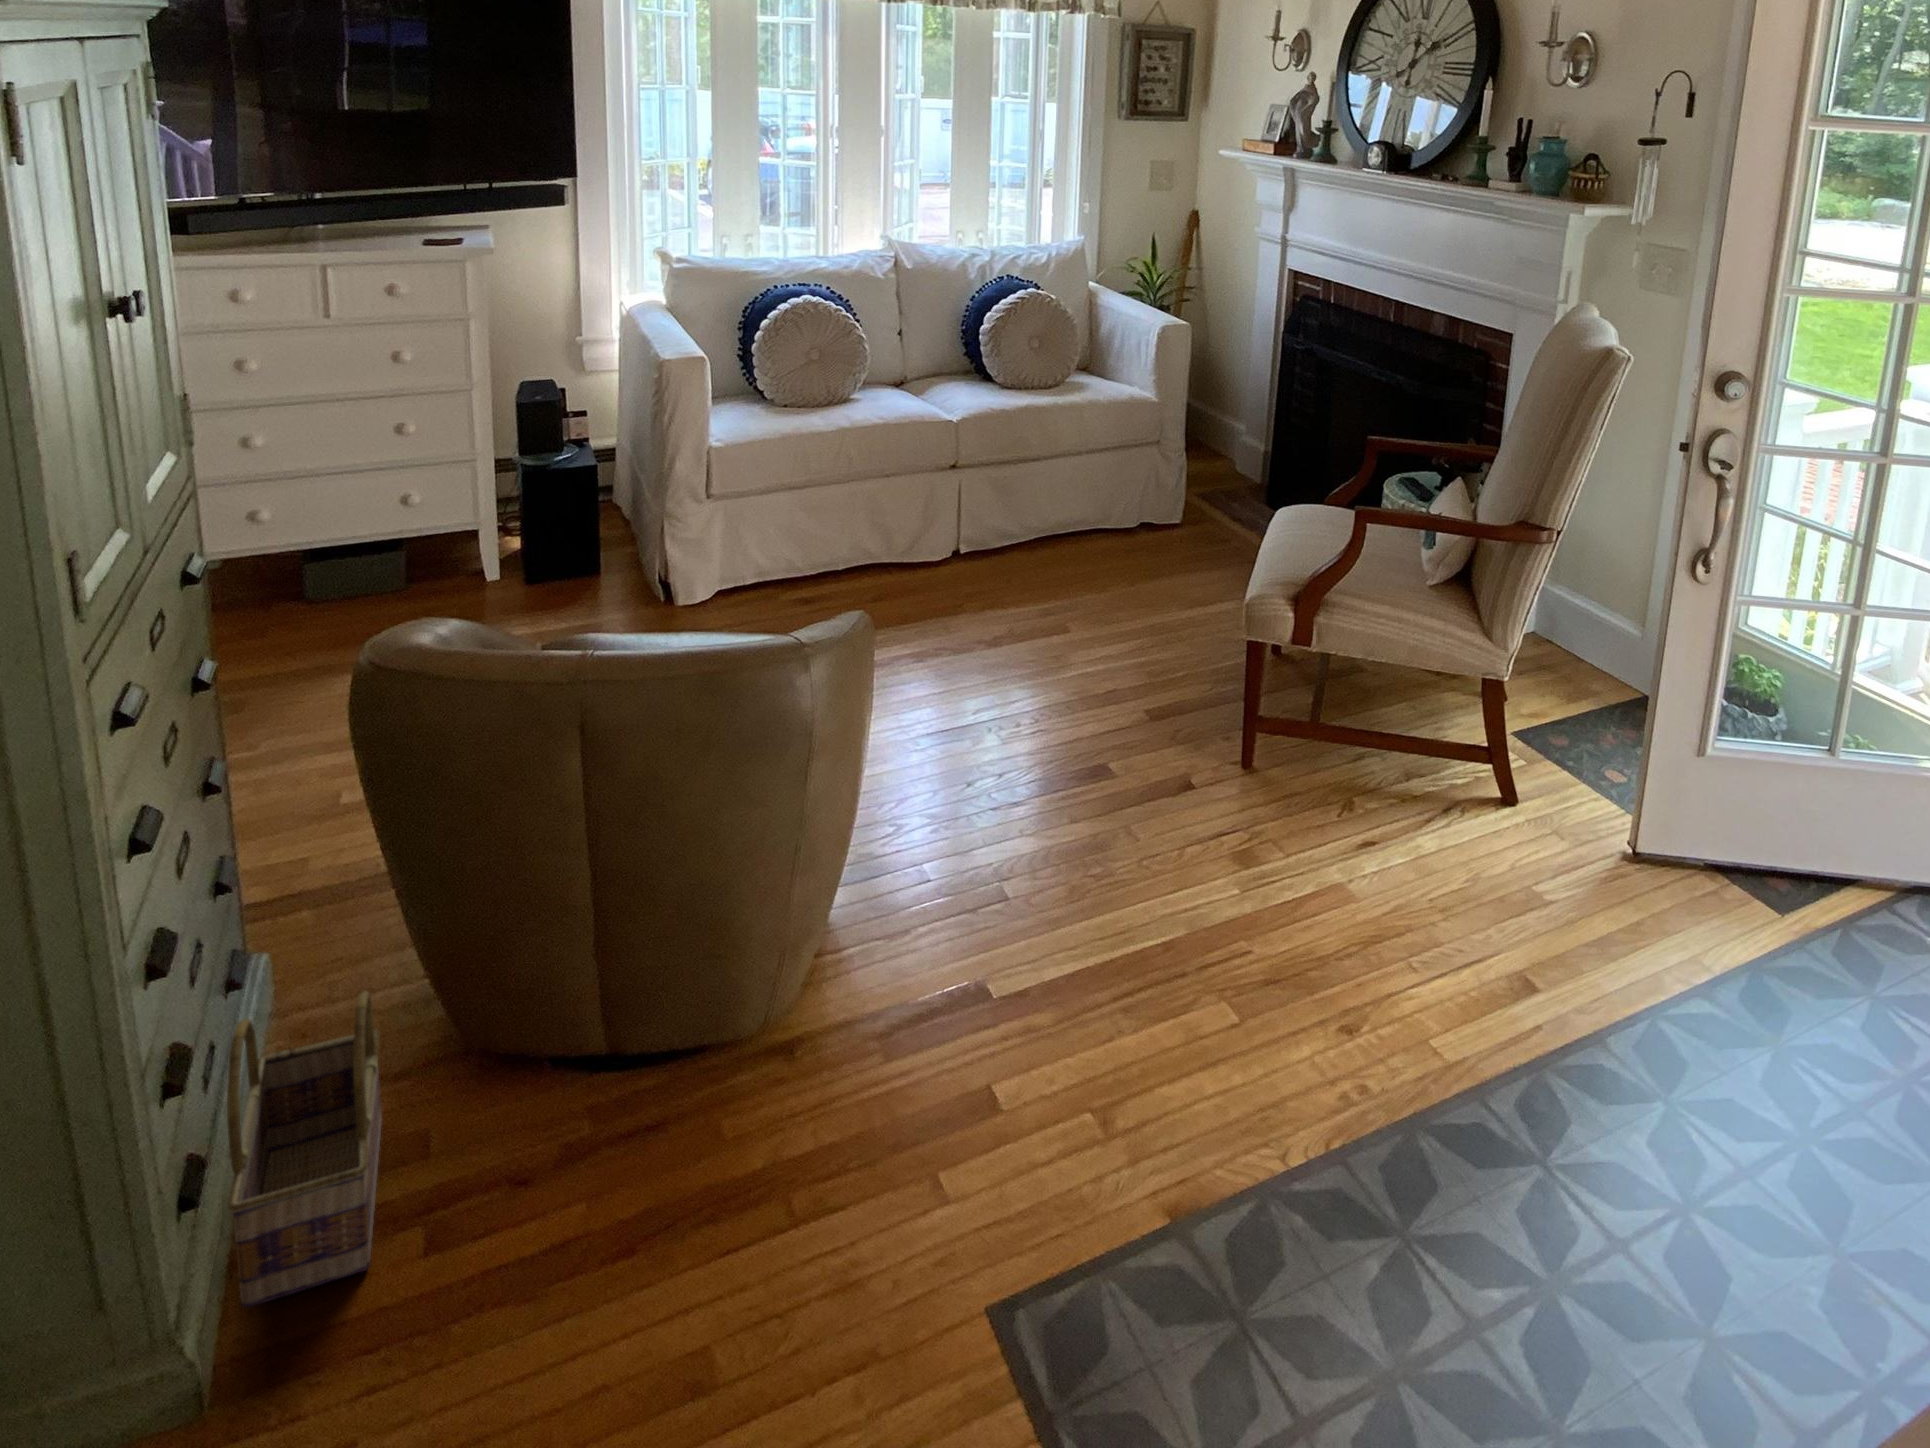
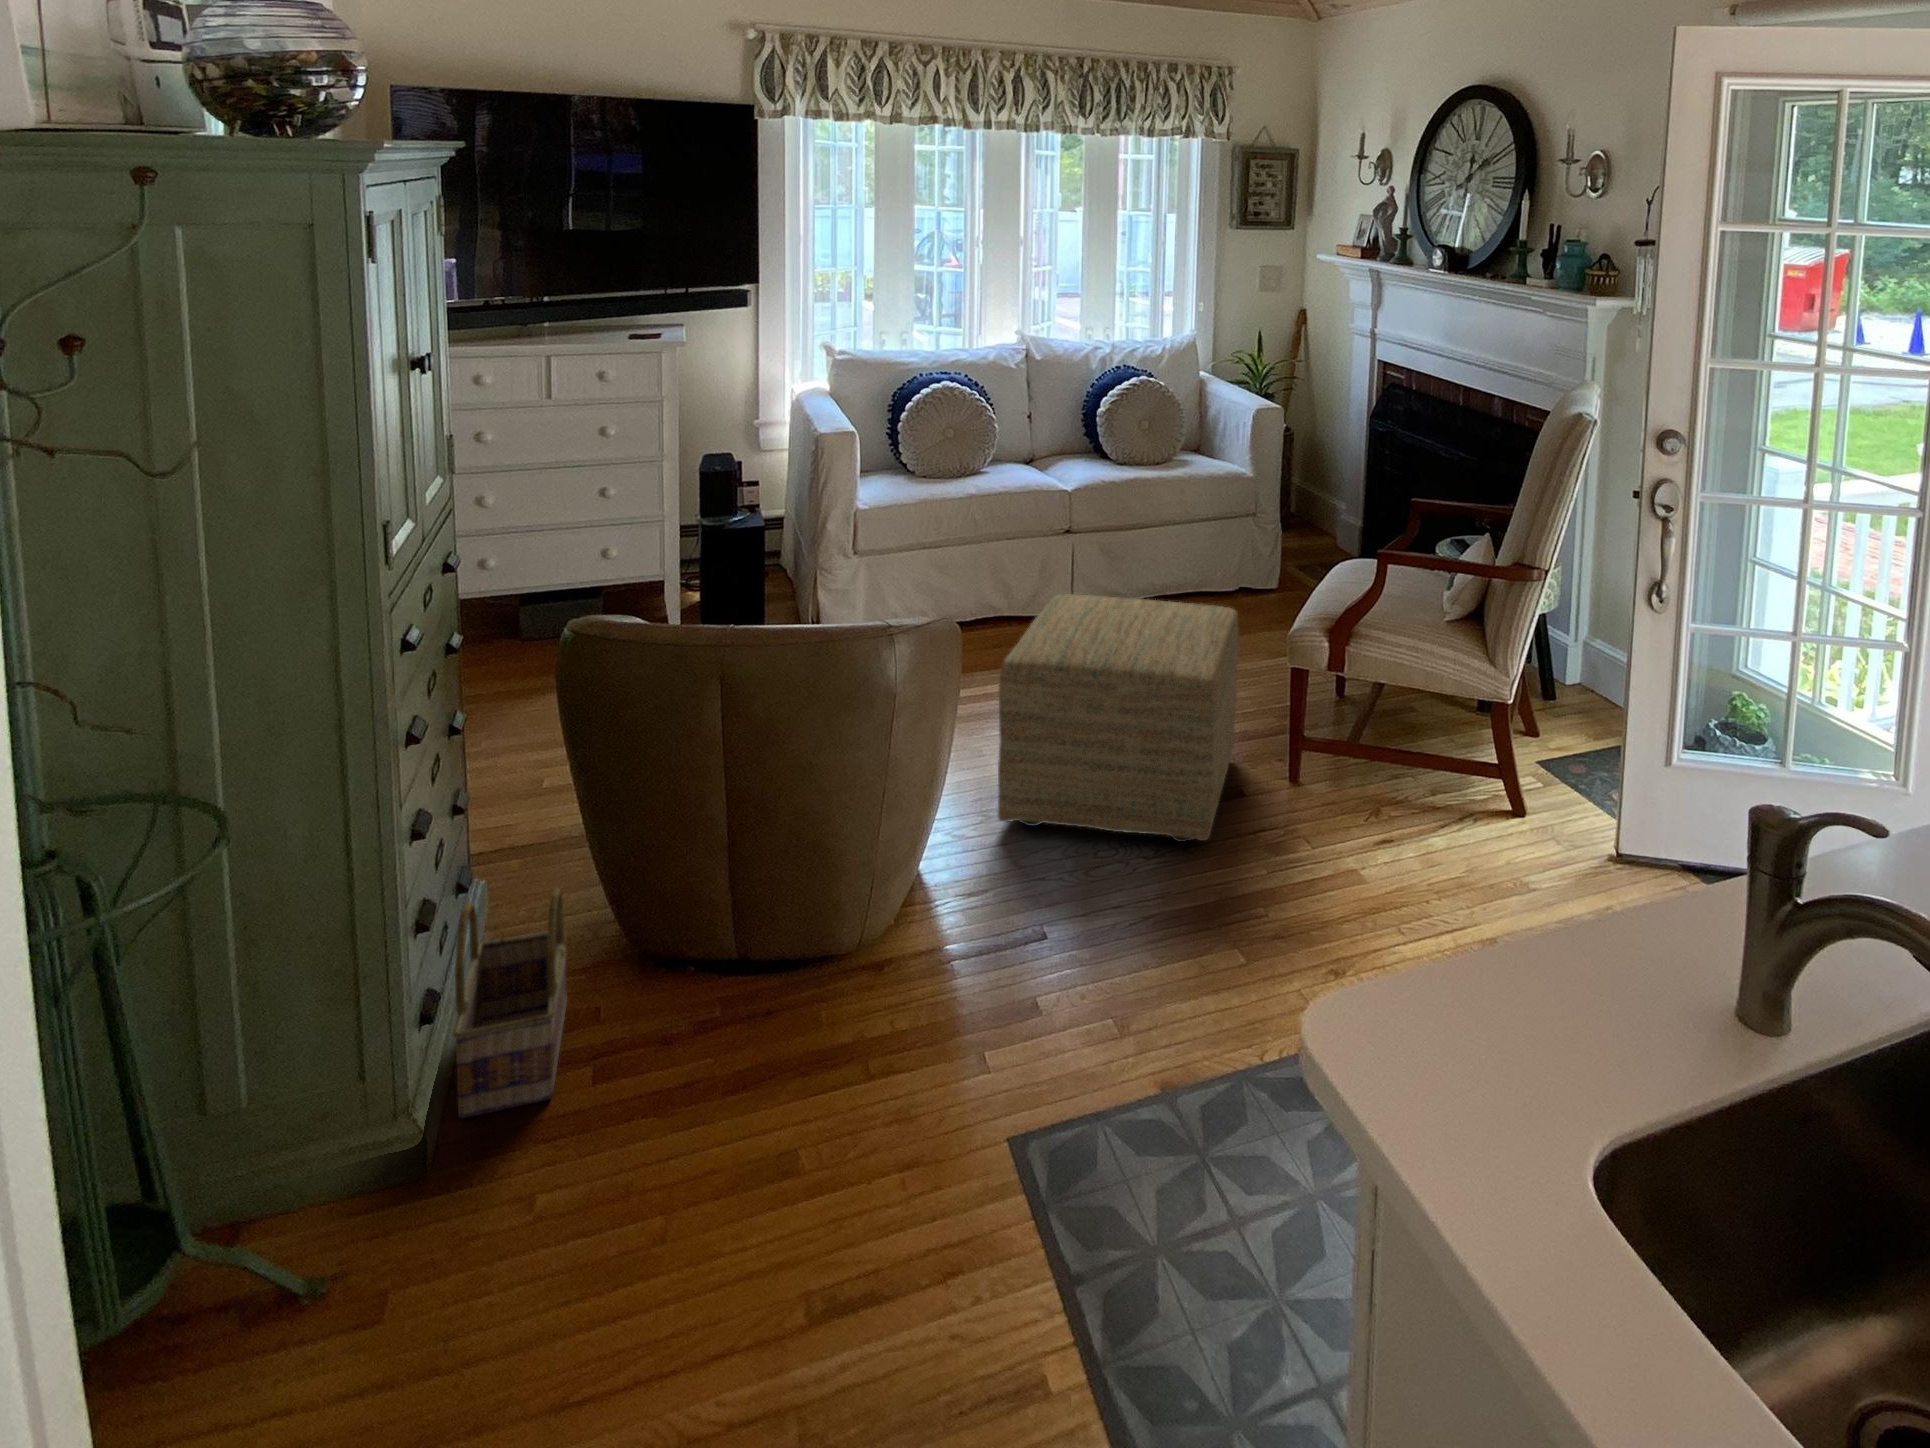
ottoman: none [907,557,1180,859] -> present [998,594,1239,842]

